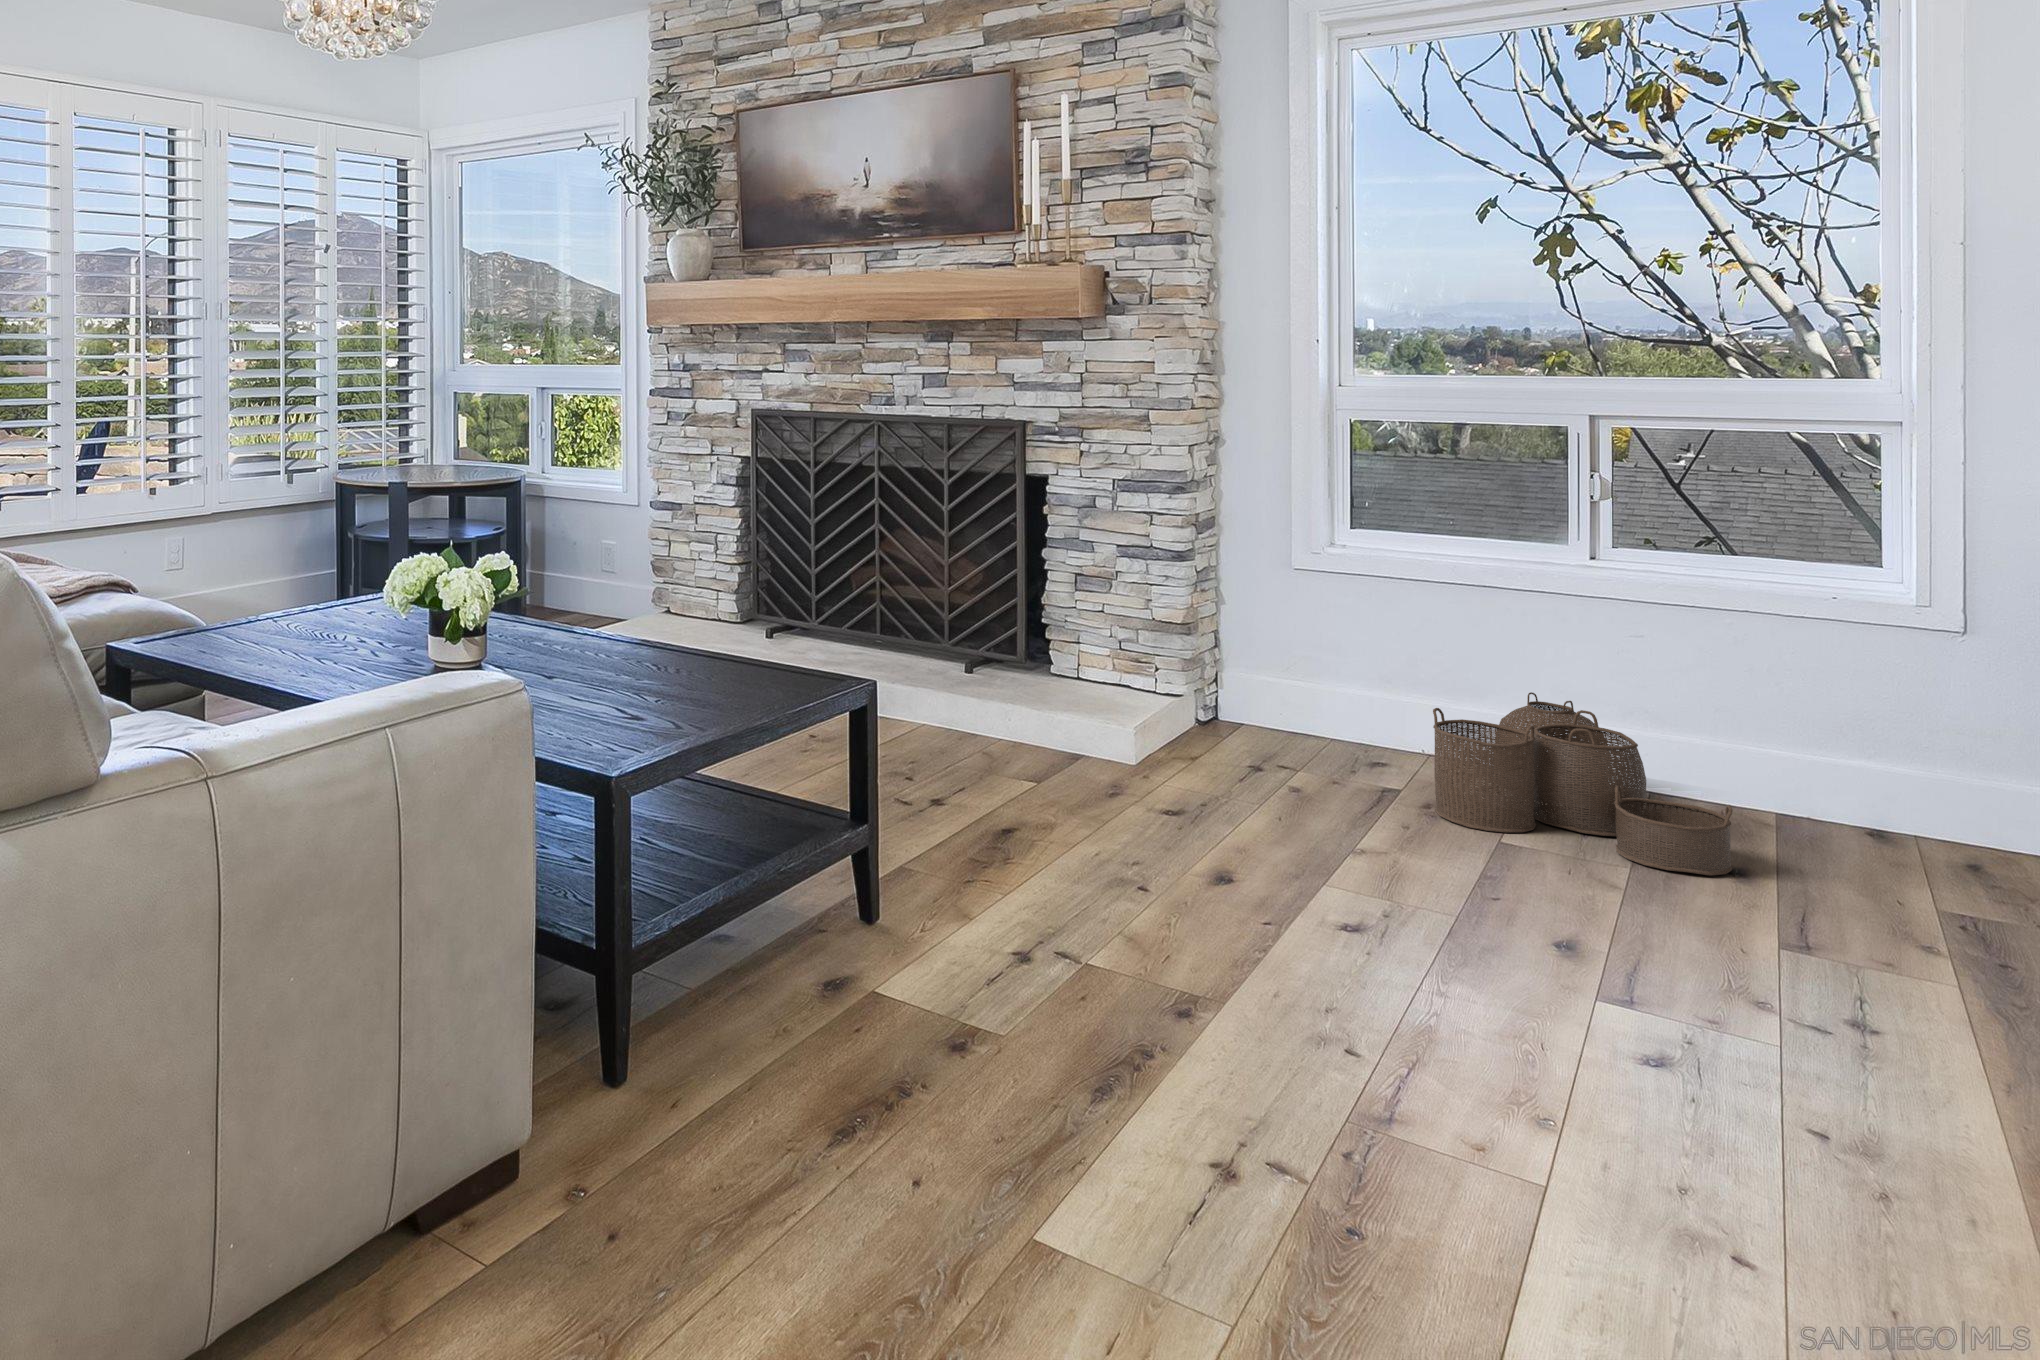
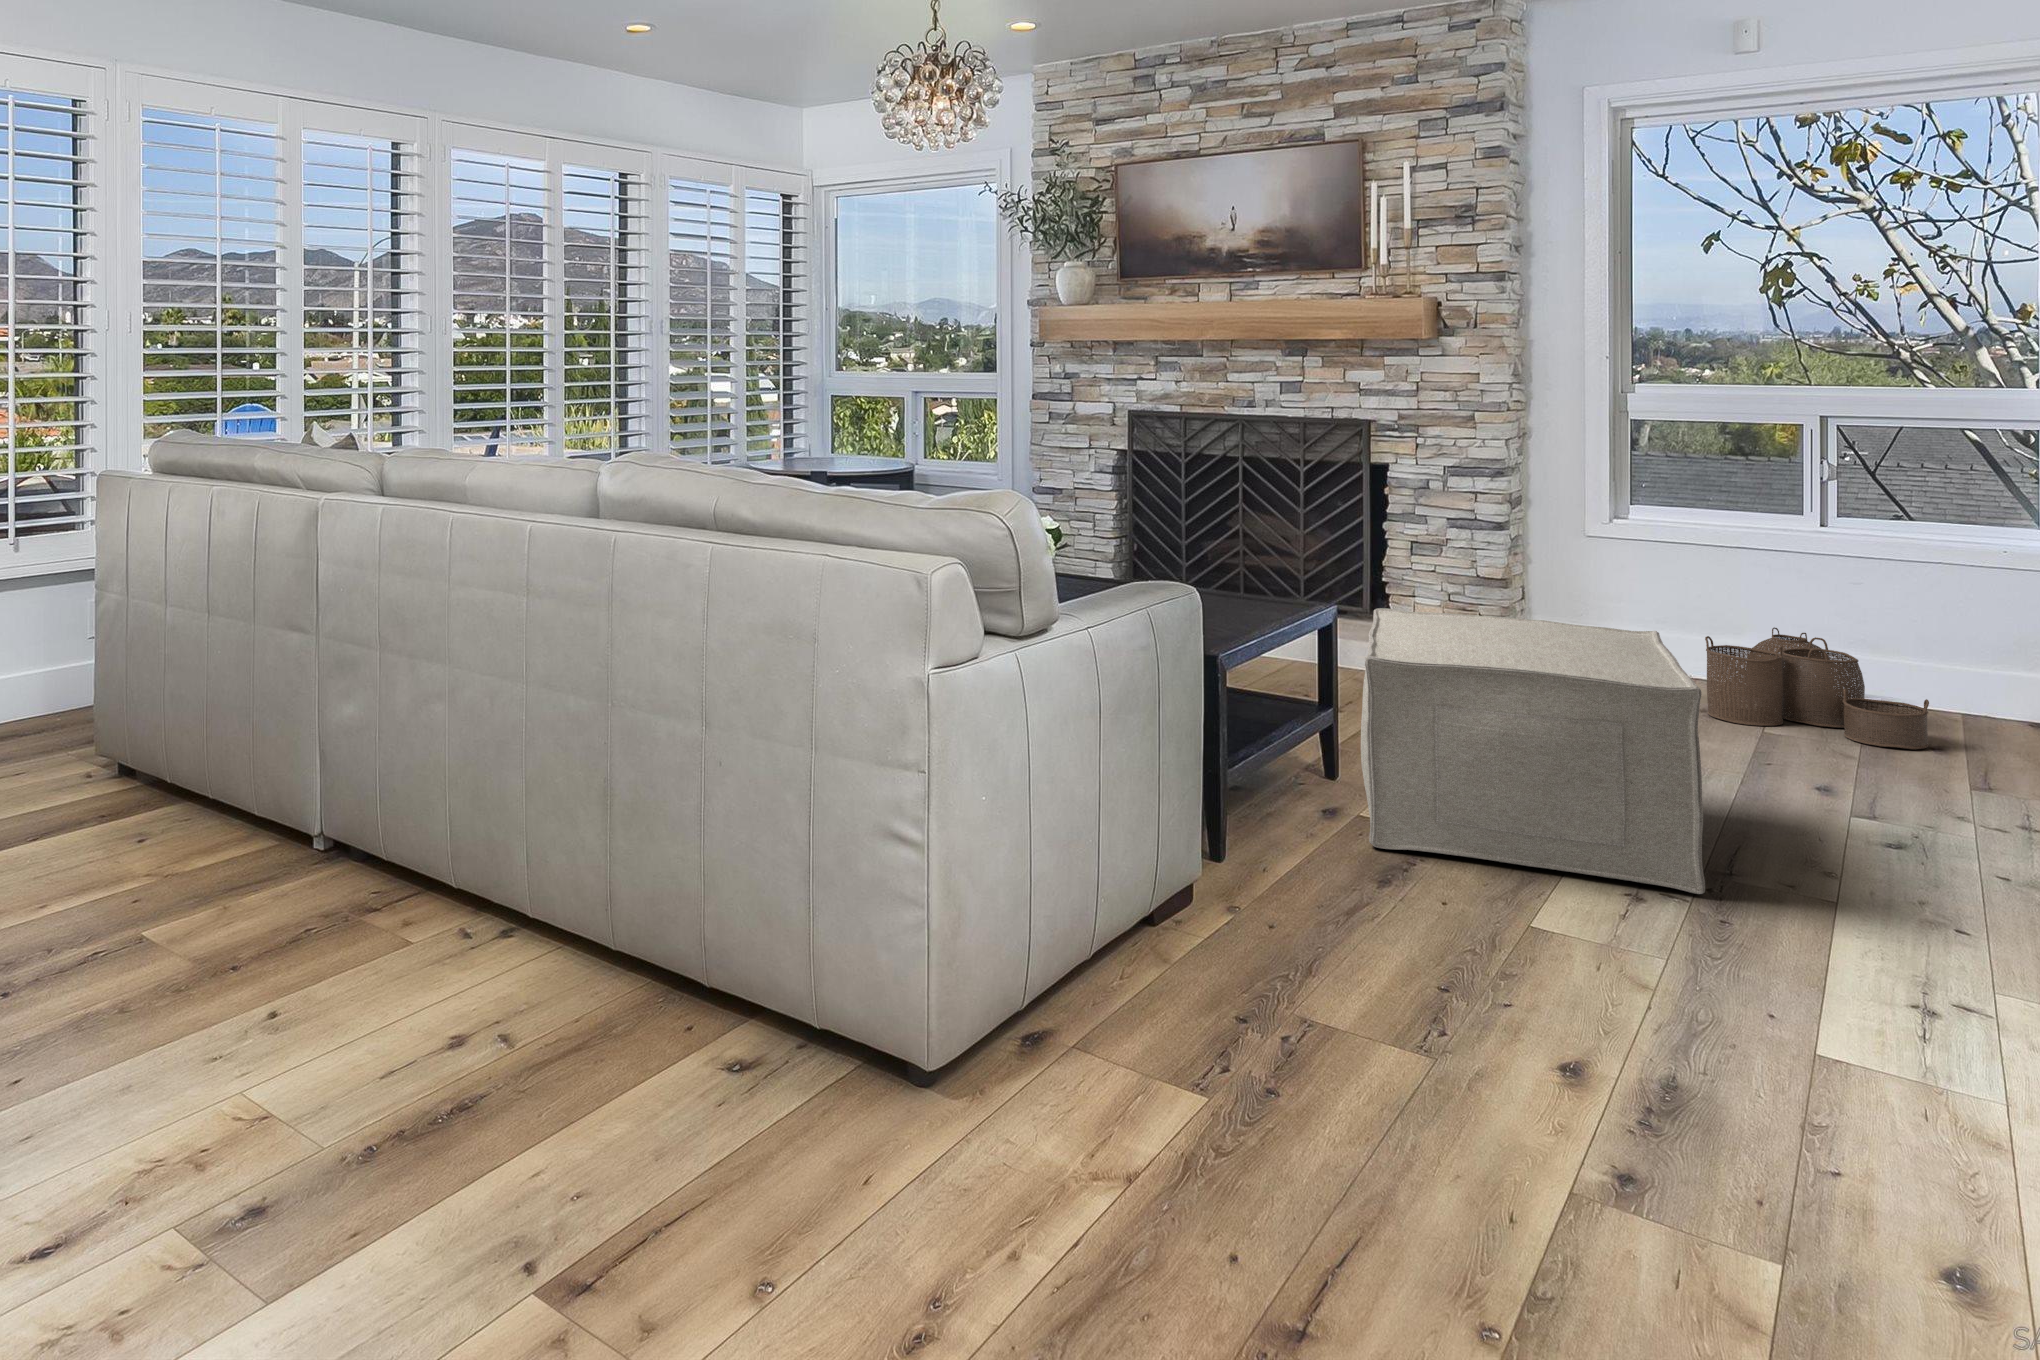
ottoman: none [863,688,1352,1176] -> present [1361,608,1705,894]

